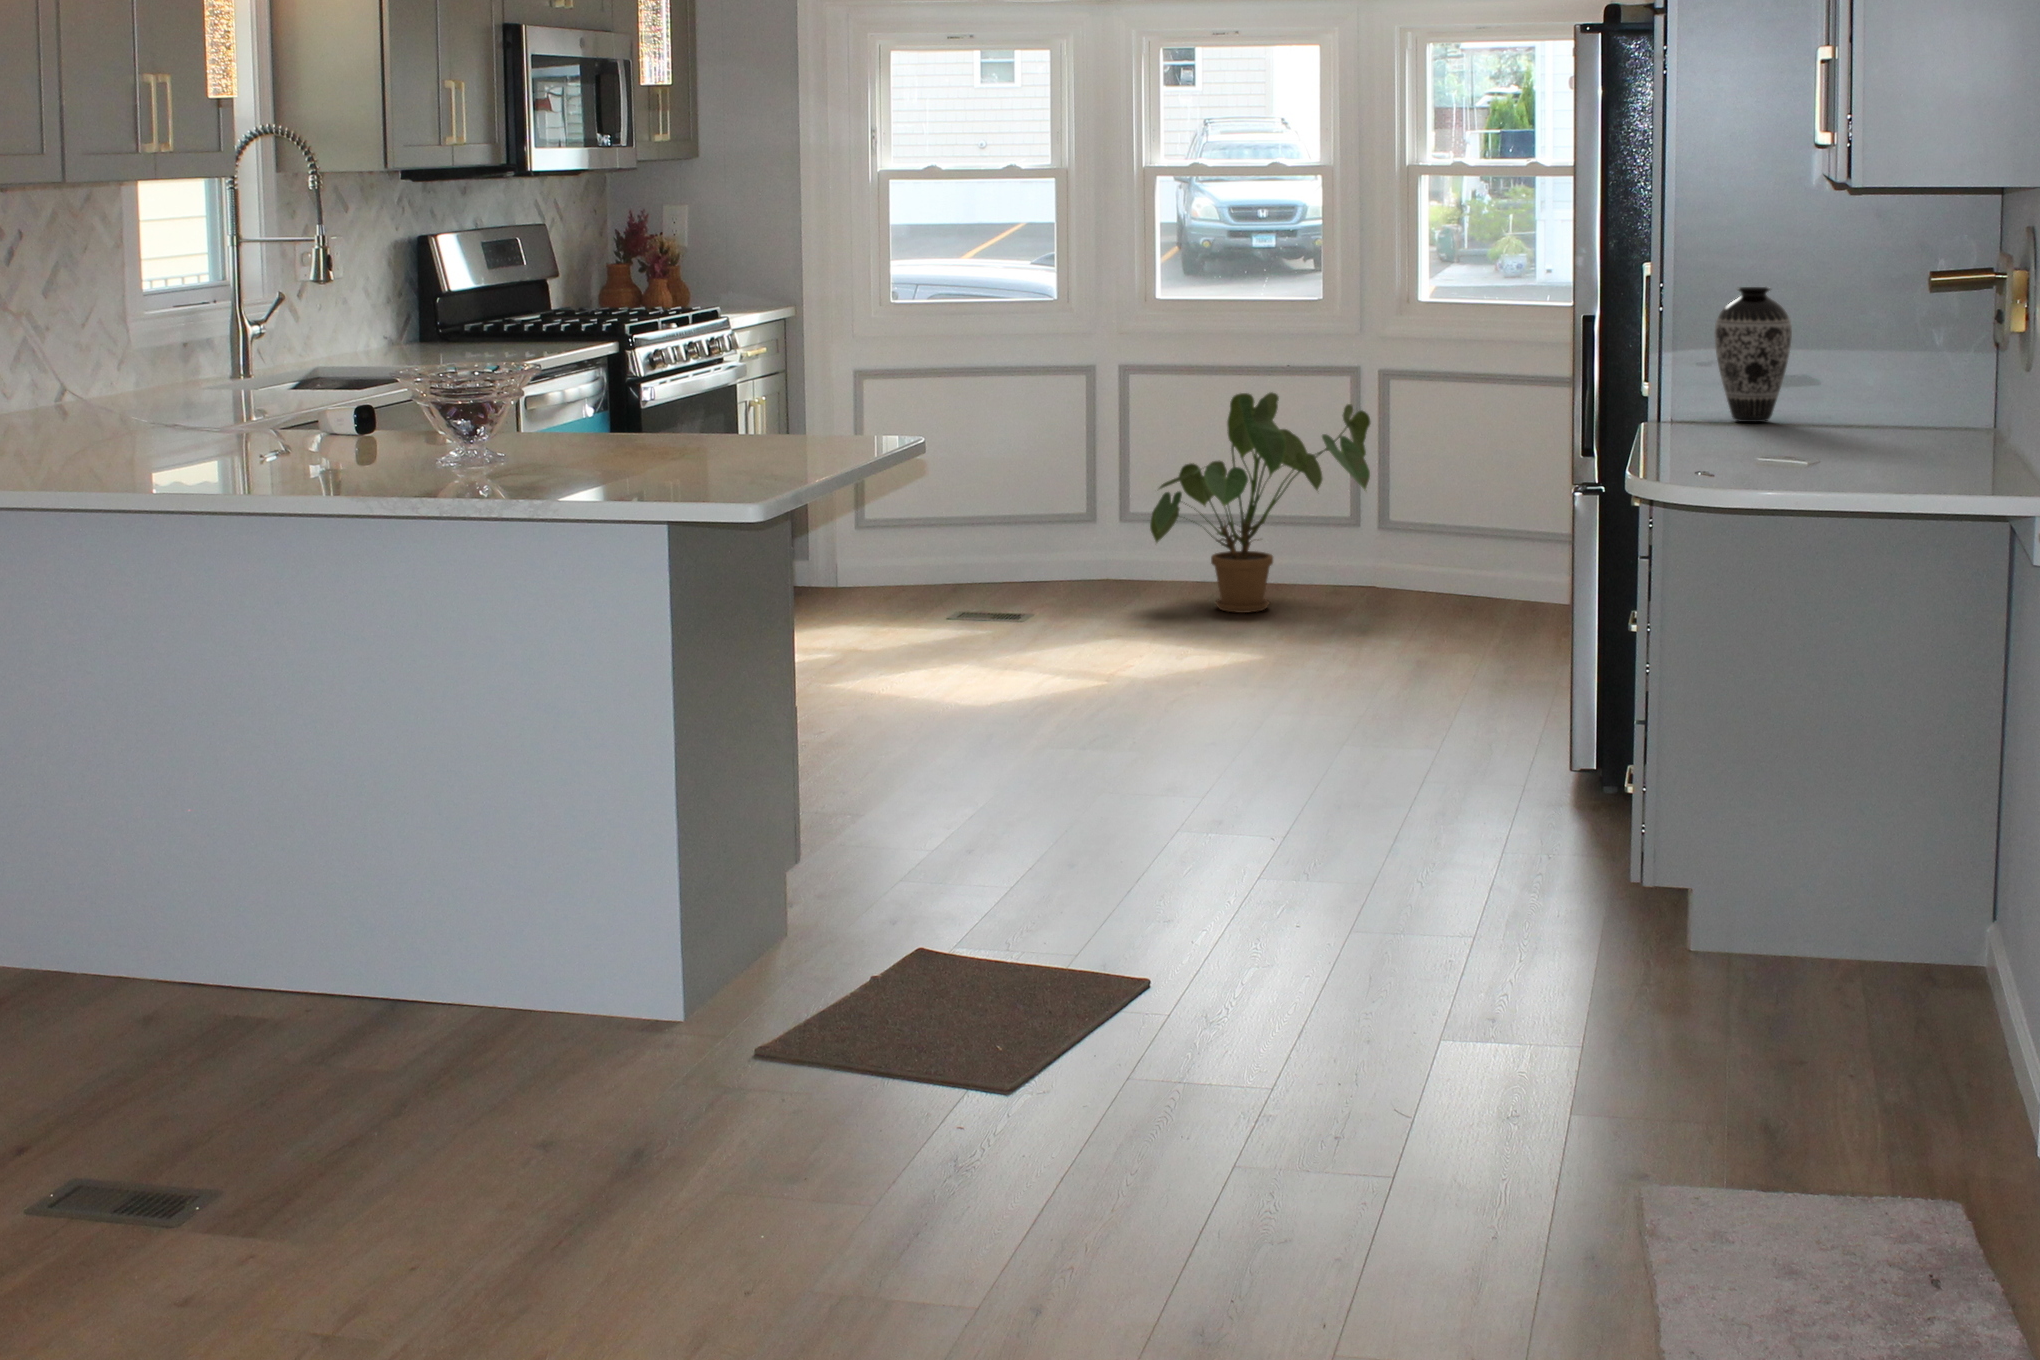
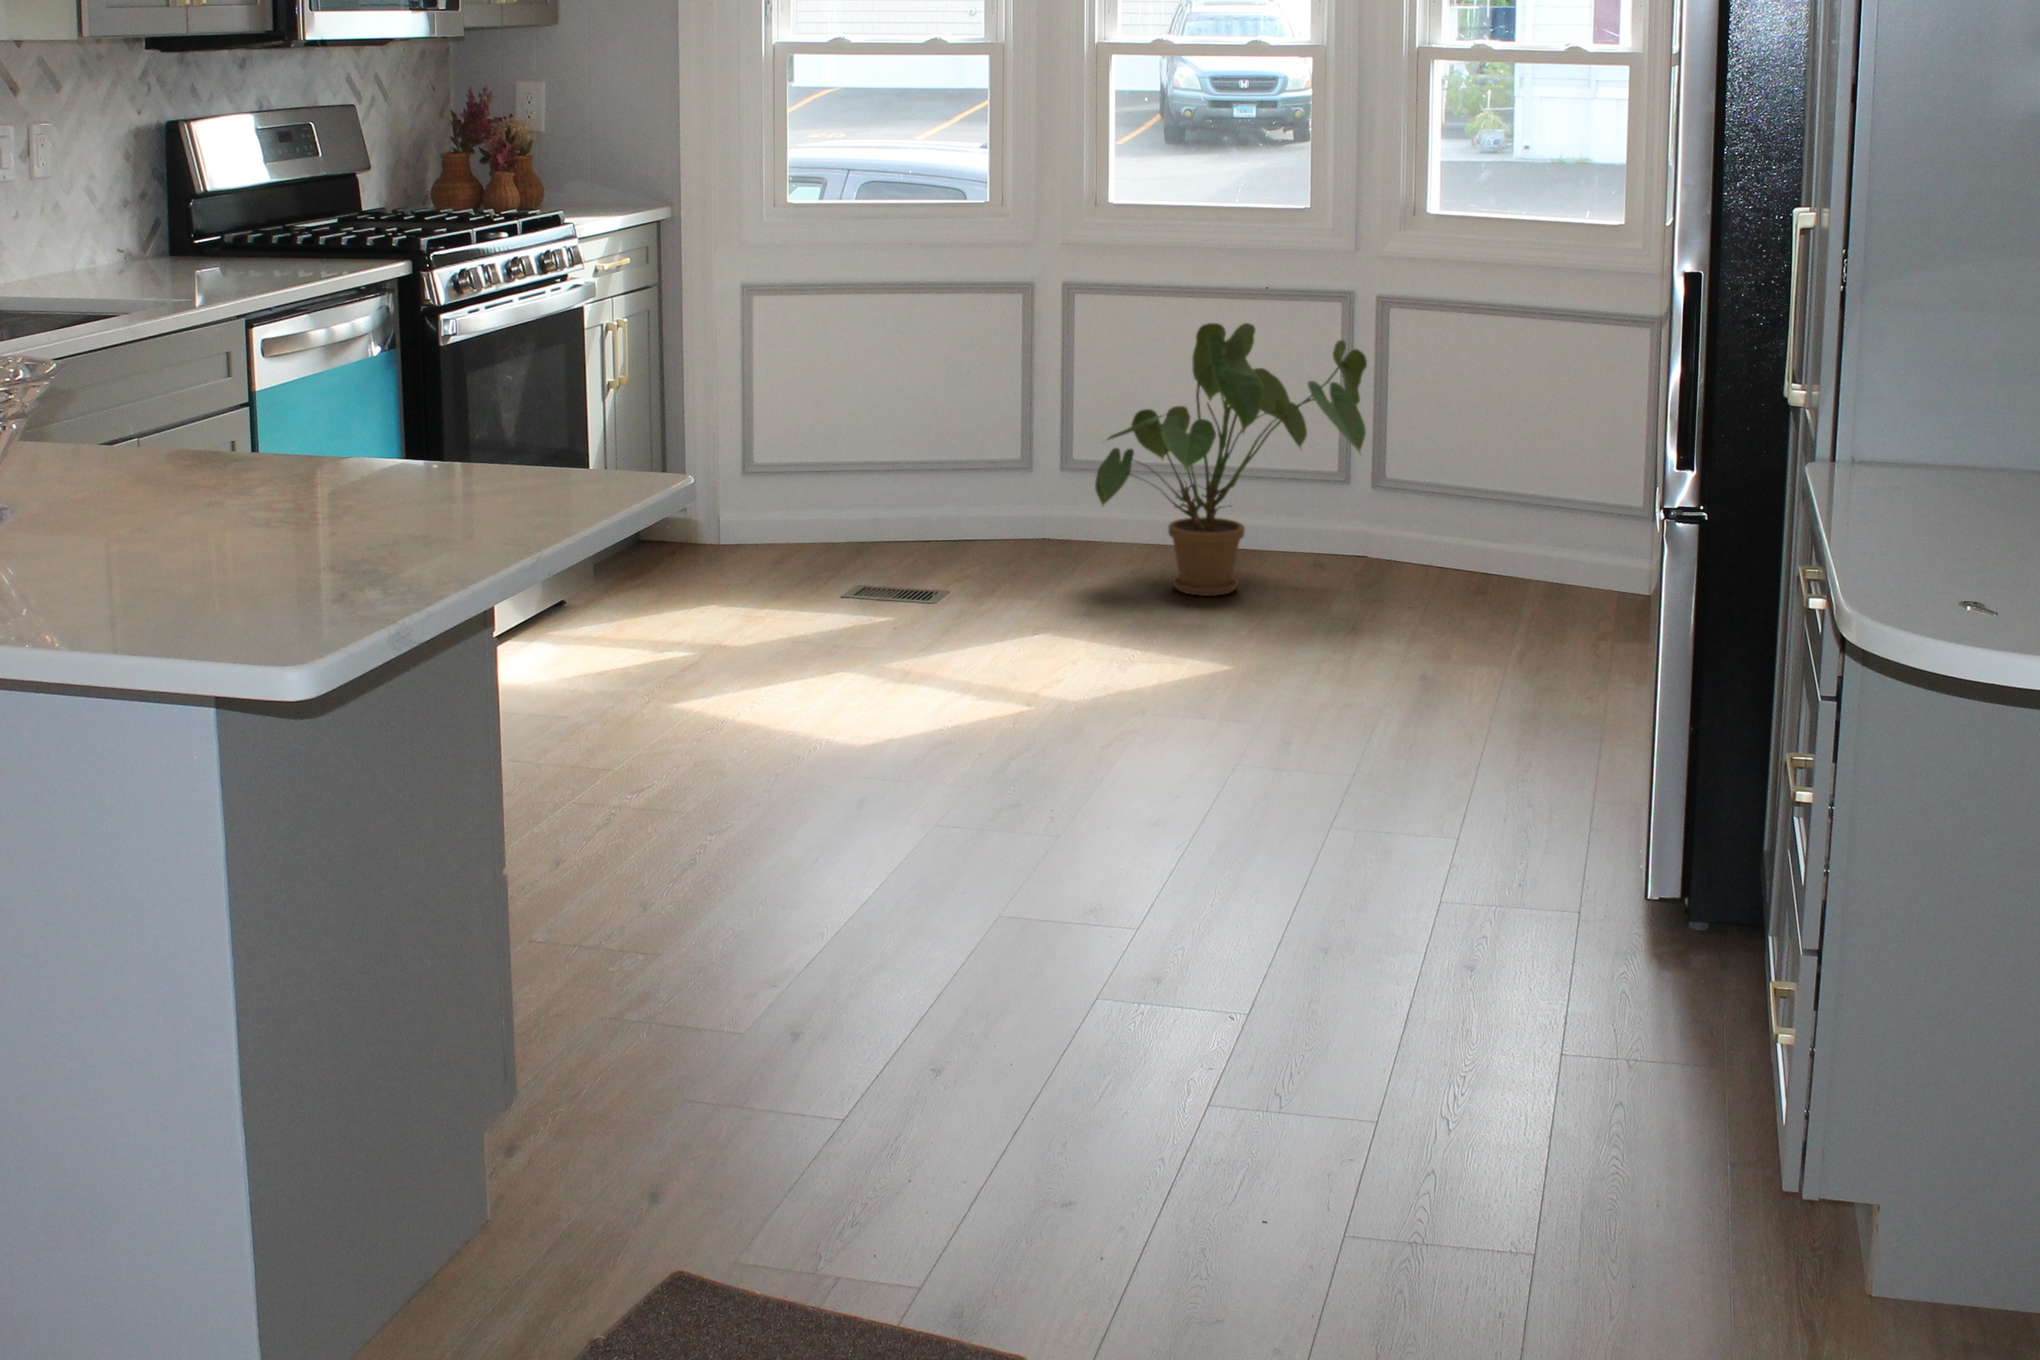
decorative vase: present [1714,287,1792,422] -> none [1900,271,2016,471]

